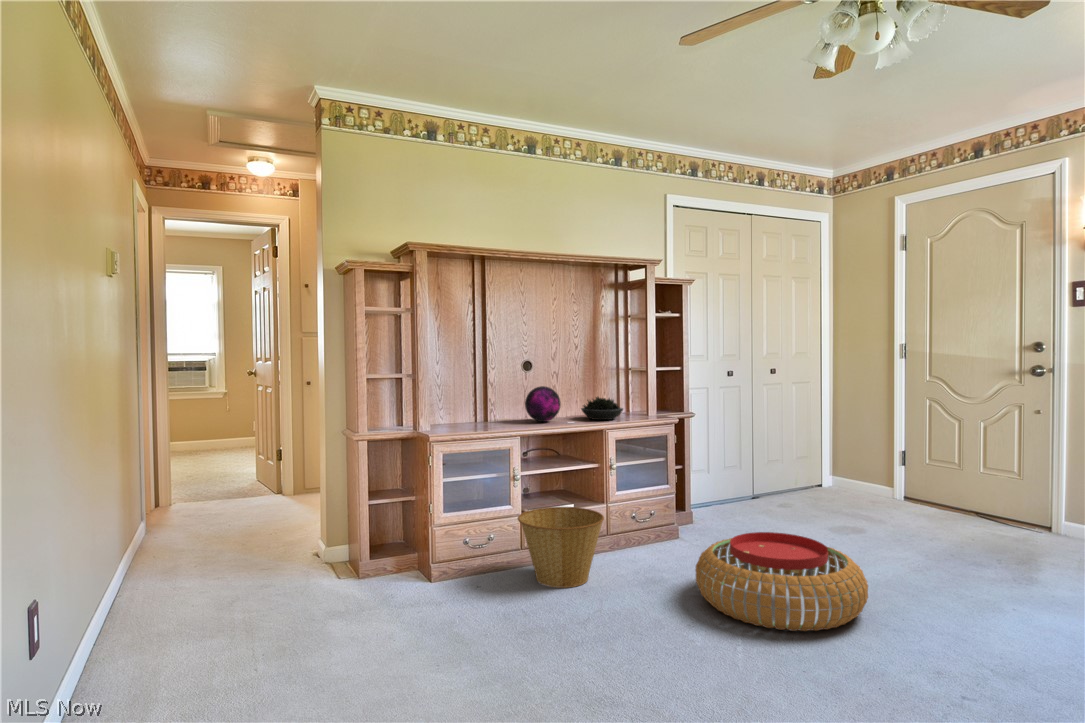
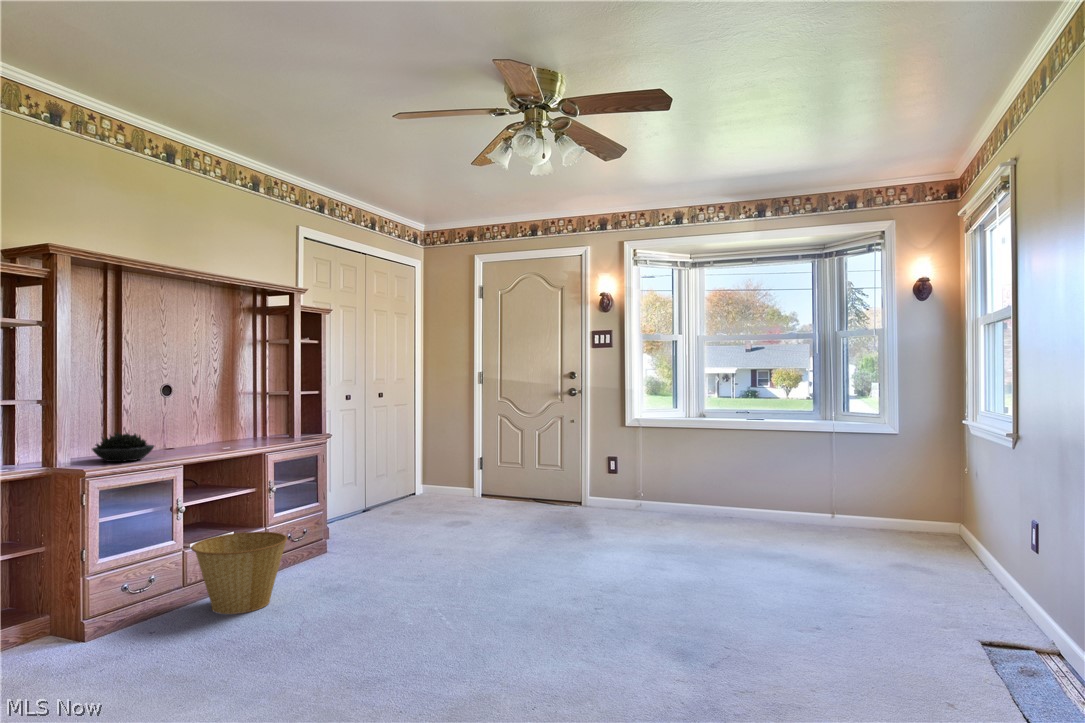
decorative orb: present [525,386,561,422] -> none [173,412,216,450]
succulent plant: present [581,397,623,420] -> present [92,432,154,462]
pouf: present [696,532,868,631] -> none [377,524,510,598]

